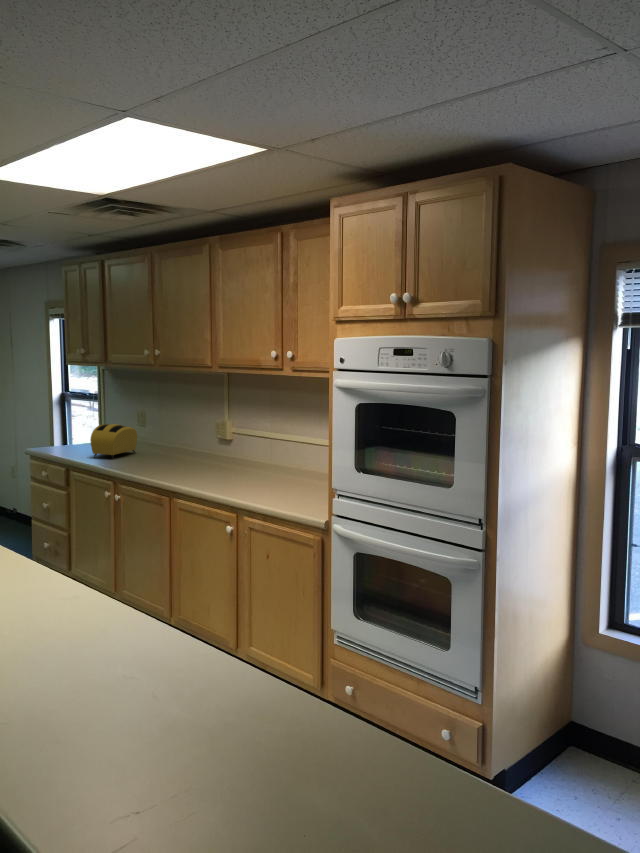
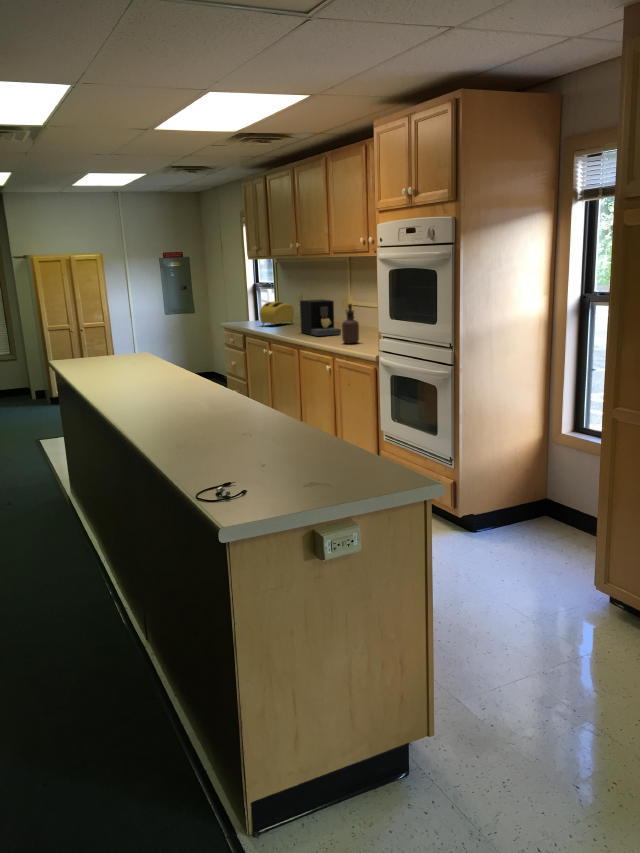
coffee maker: none [163,426,227,480] -> present [300,299,341,336]
soap dispenser: none [248,440,271,496] -> present [342,304,359,344]

